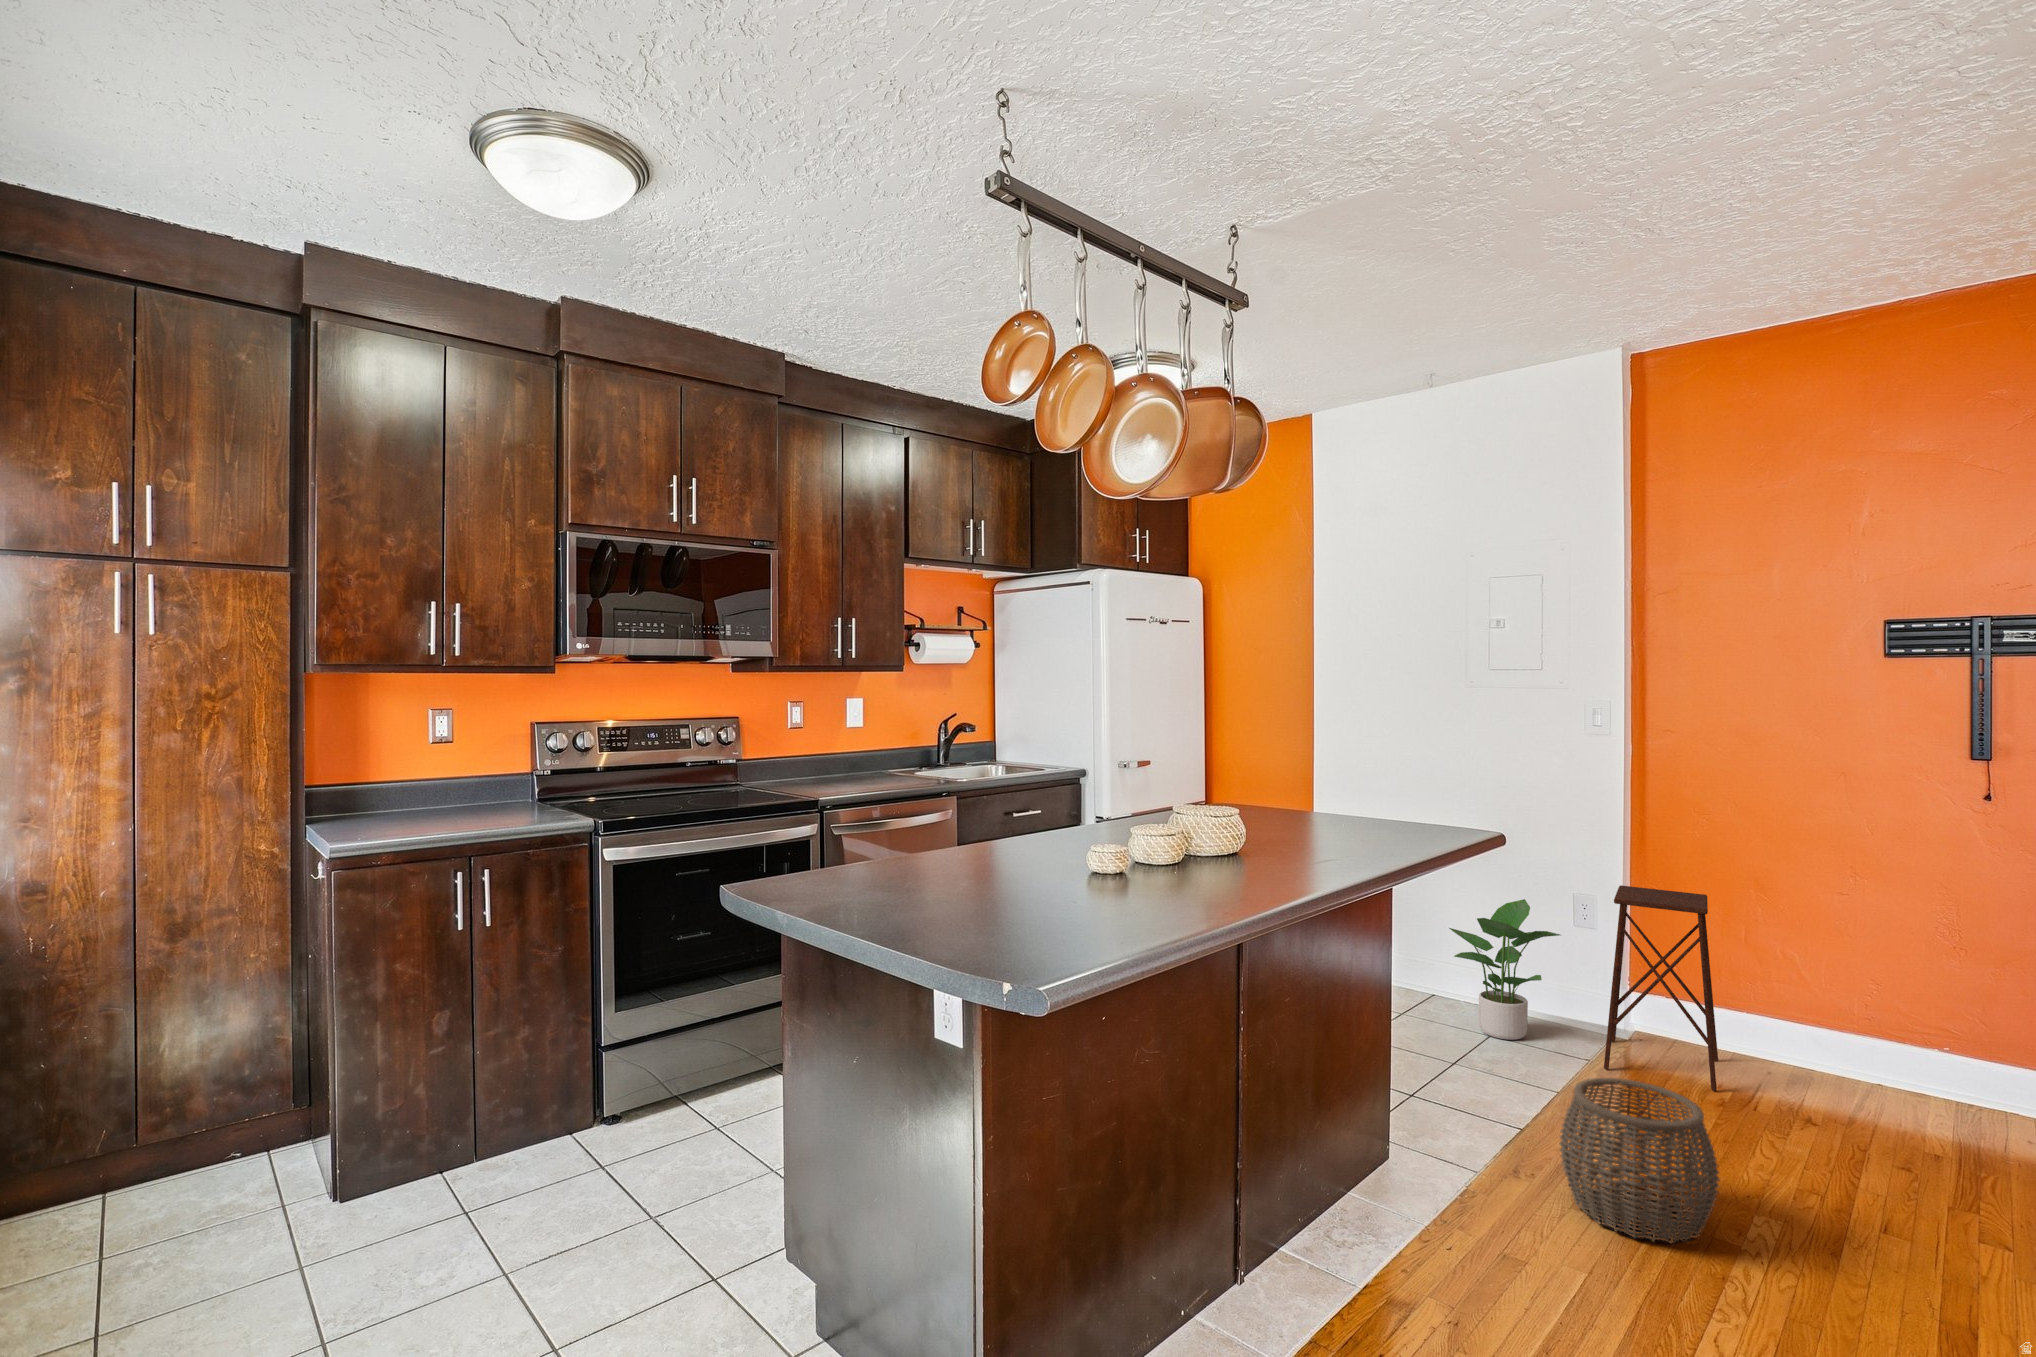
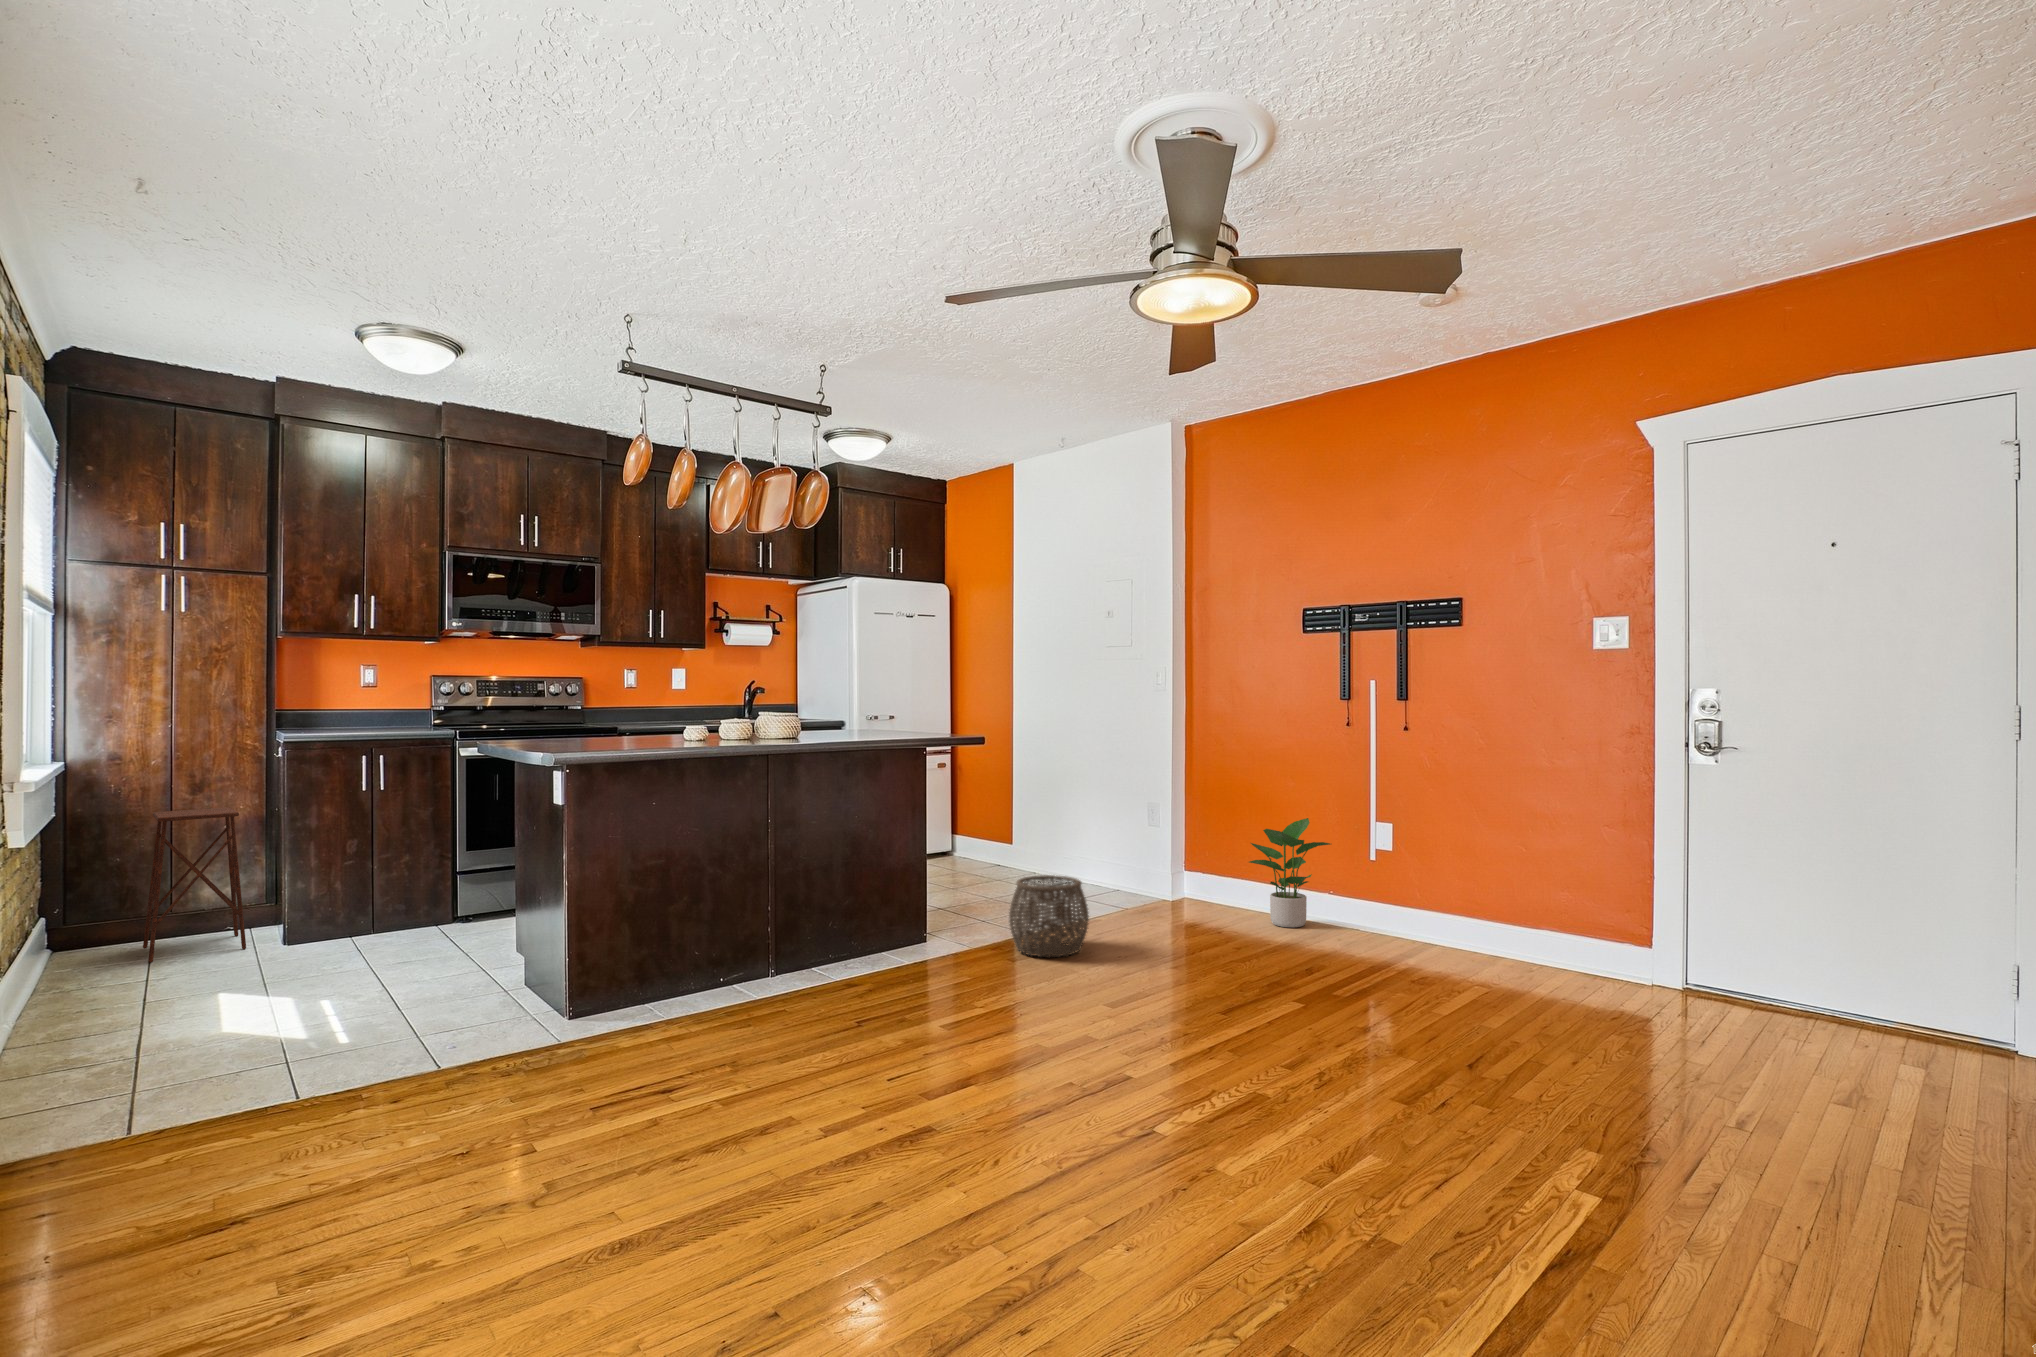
side table: present [1604,885,1718,1091] -> present [143,807,246,963]
potted plant: present [1449,899,1560,1040] -> present [1249,818,1330,928]

